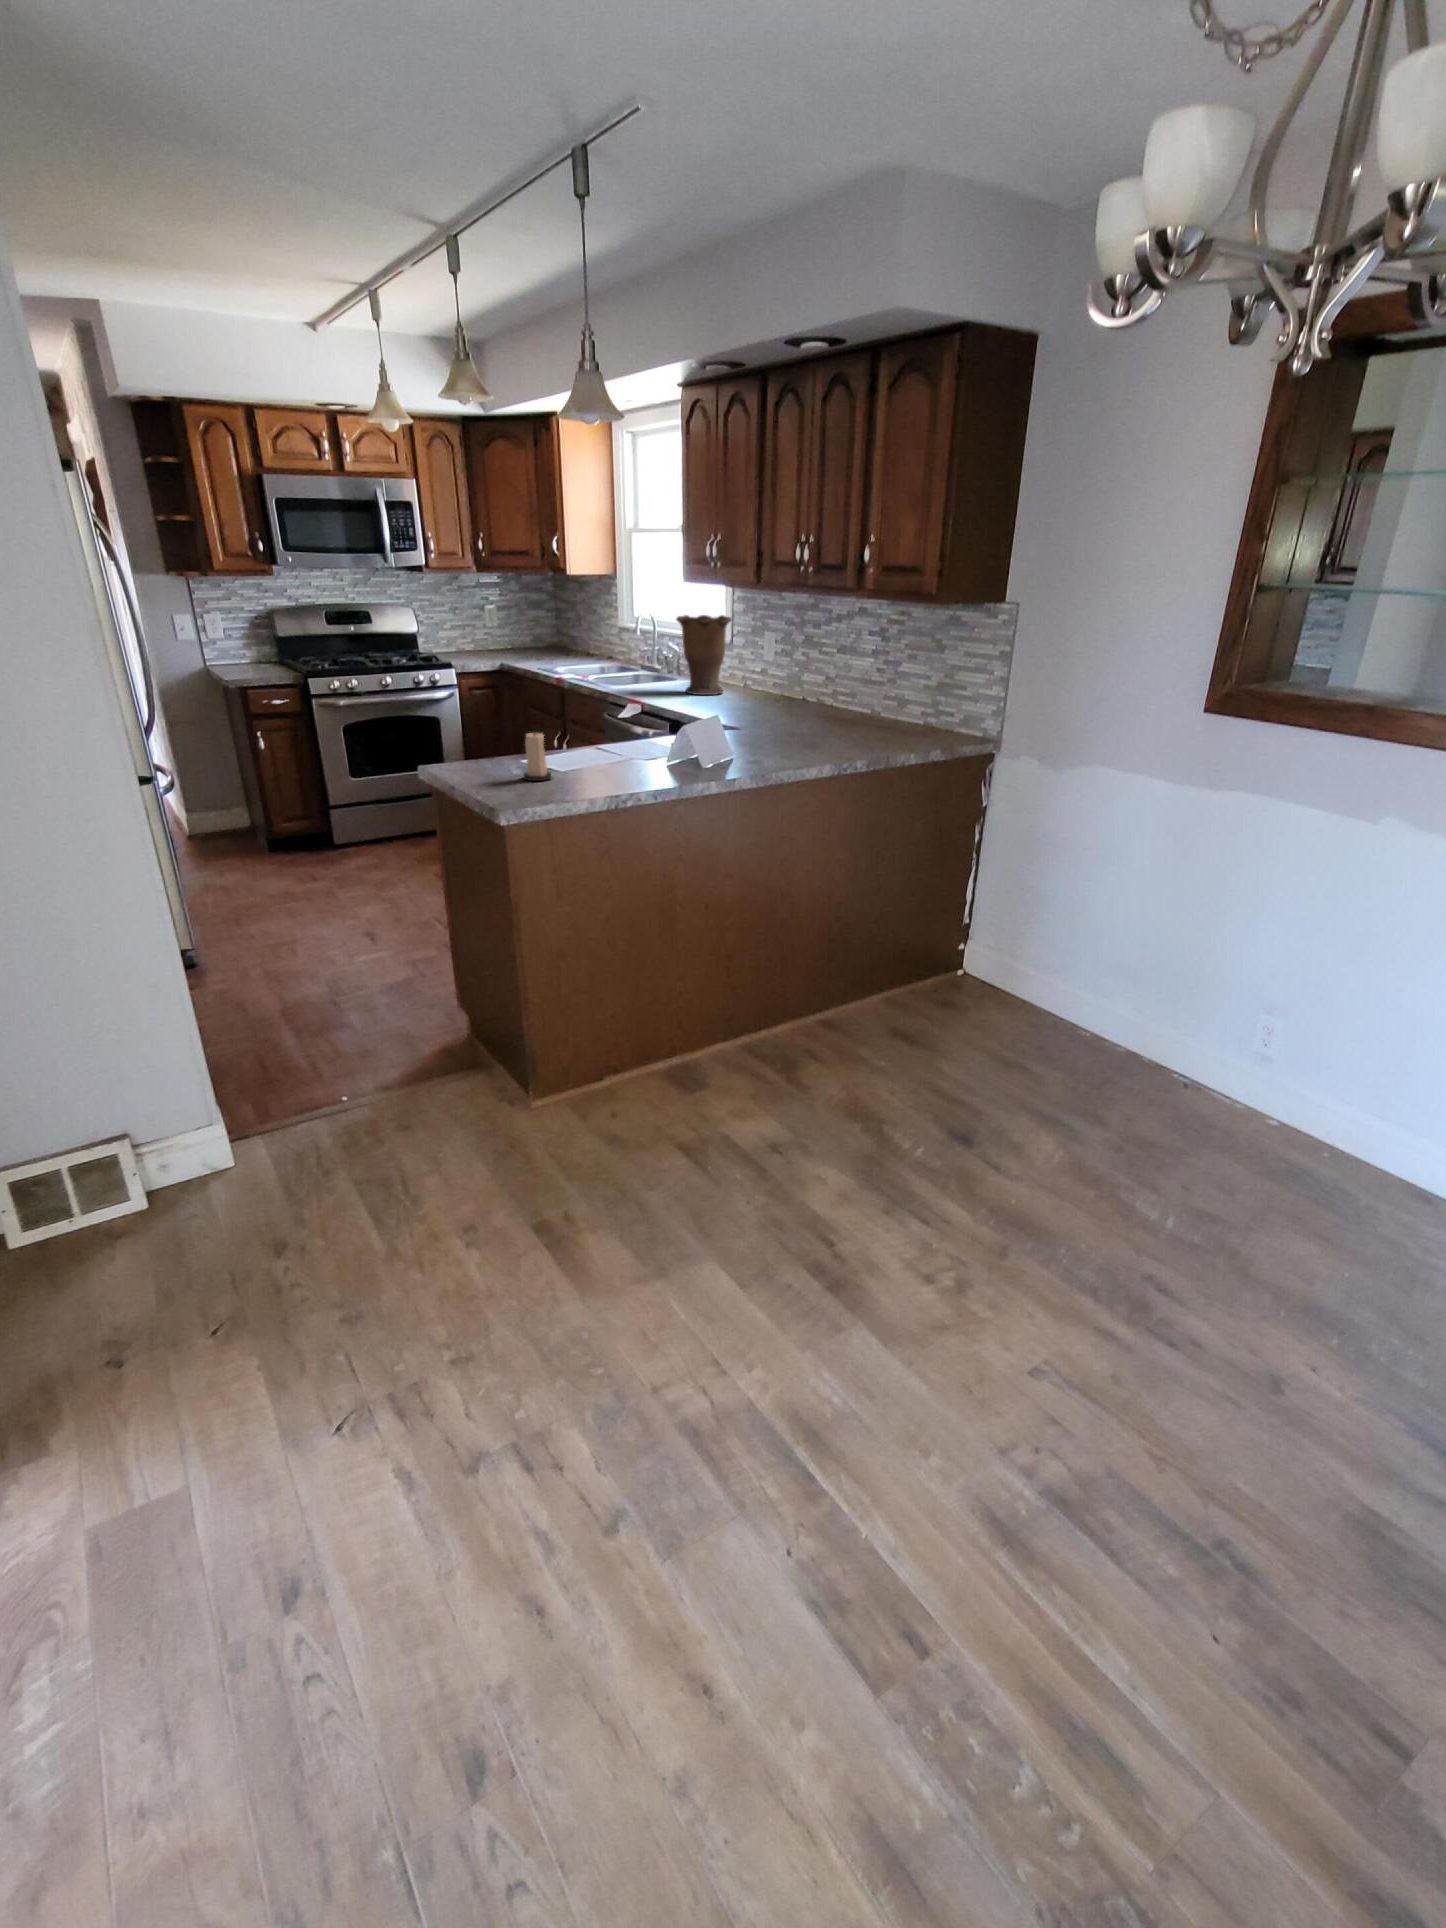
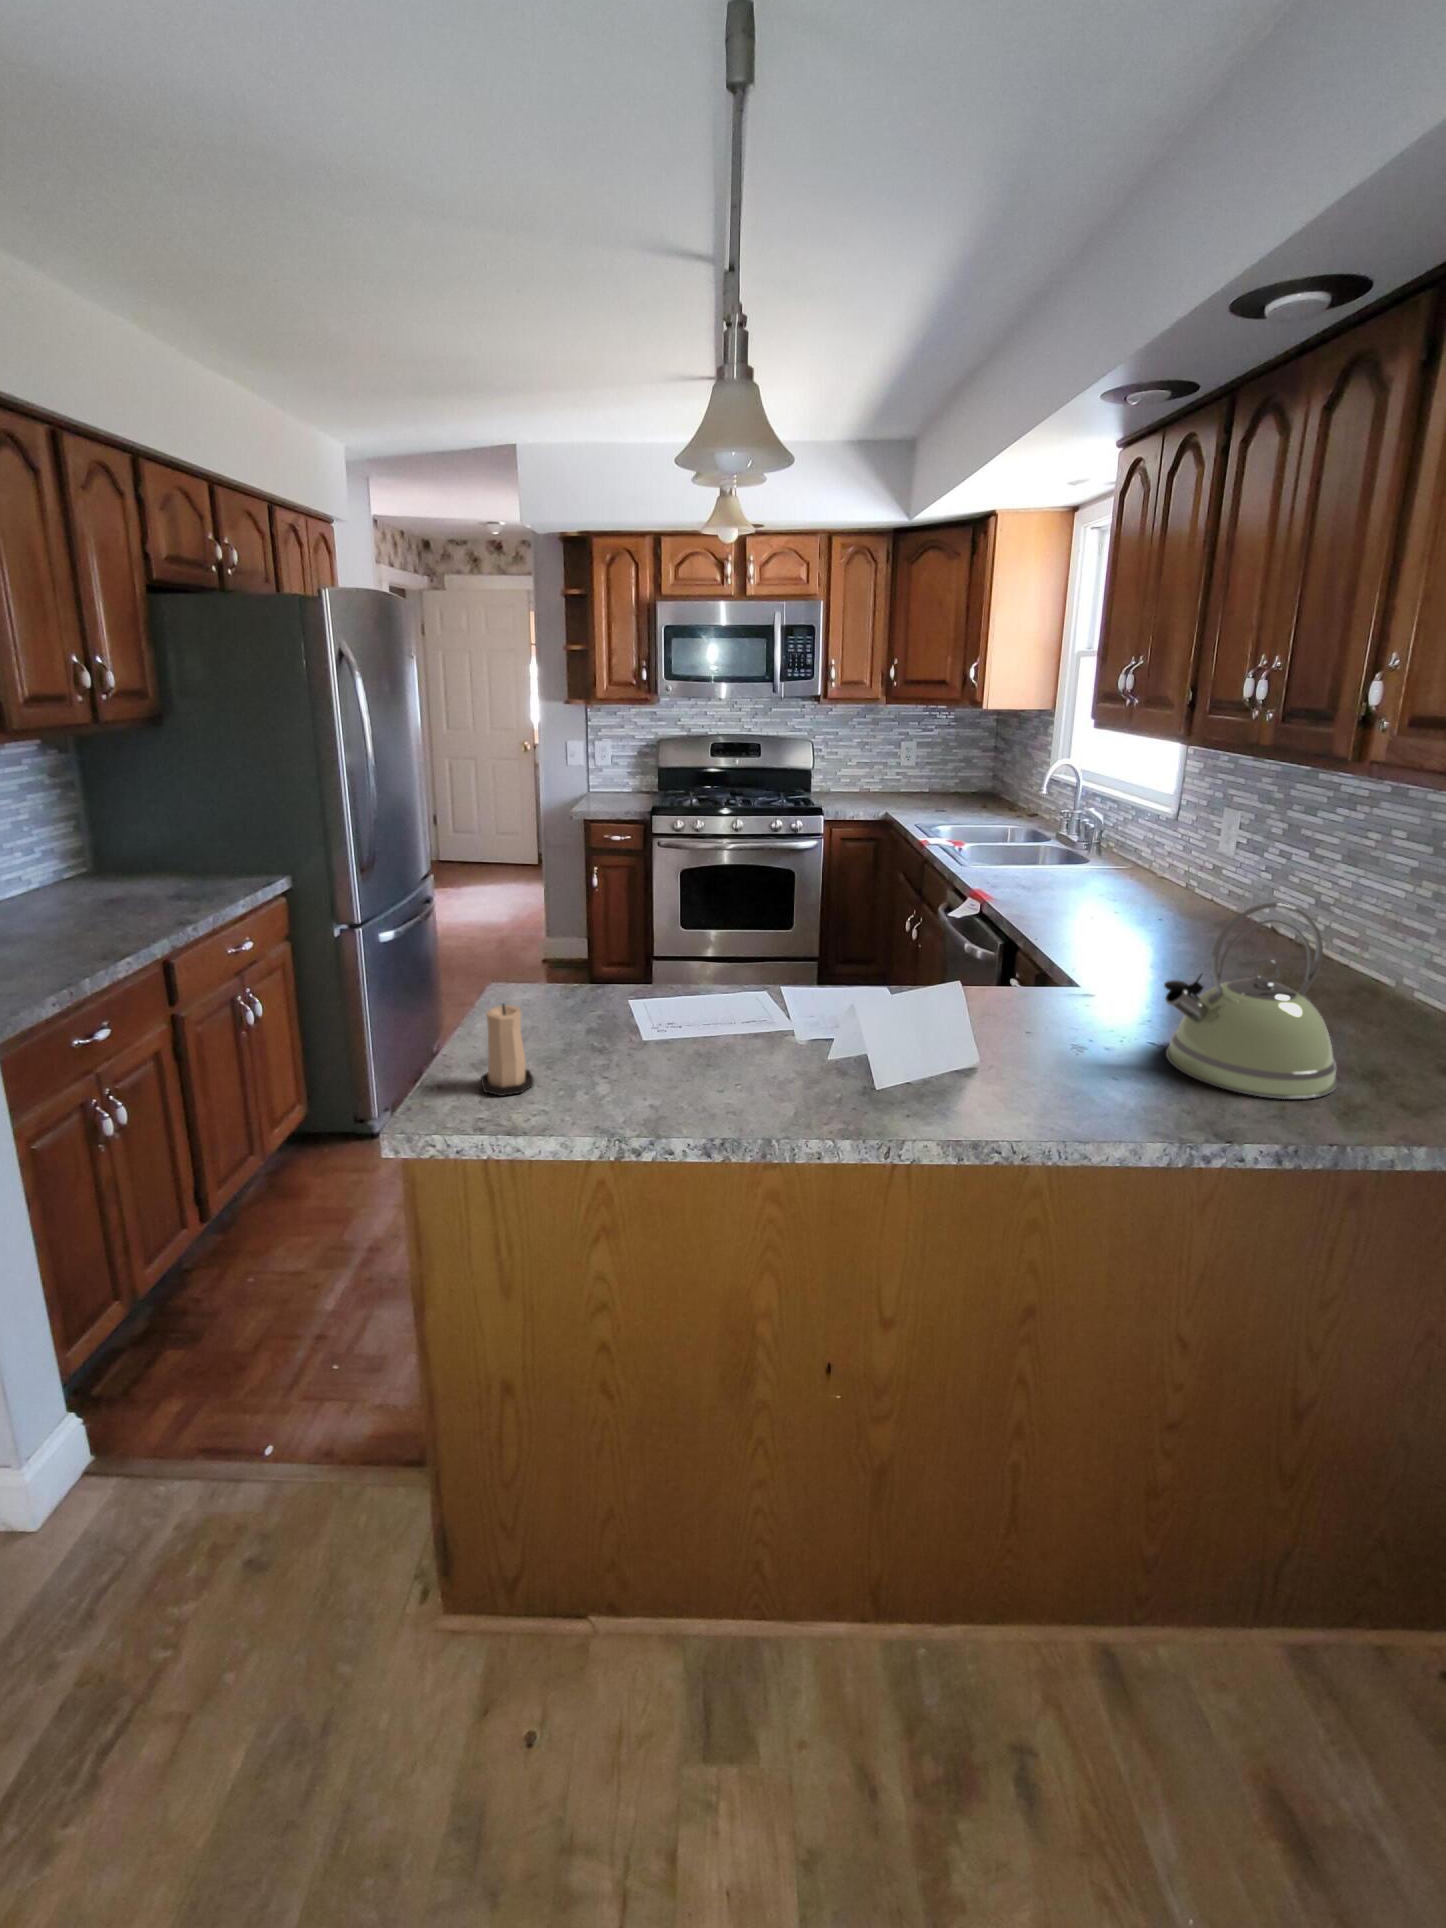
vase: present [676,615,731,695] -> none [1065,775,1162,900]
kettle: none [804,655,873,744] -> present [1164,903,1337,1099]

